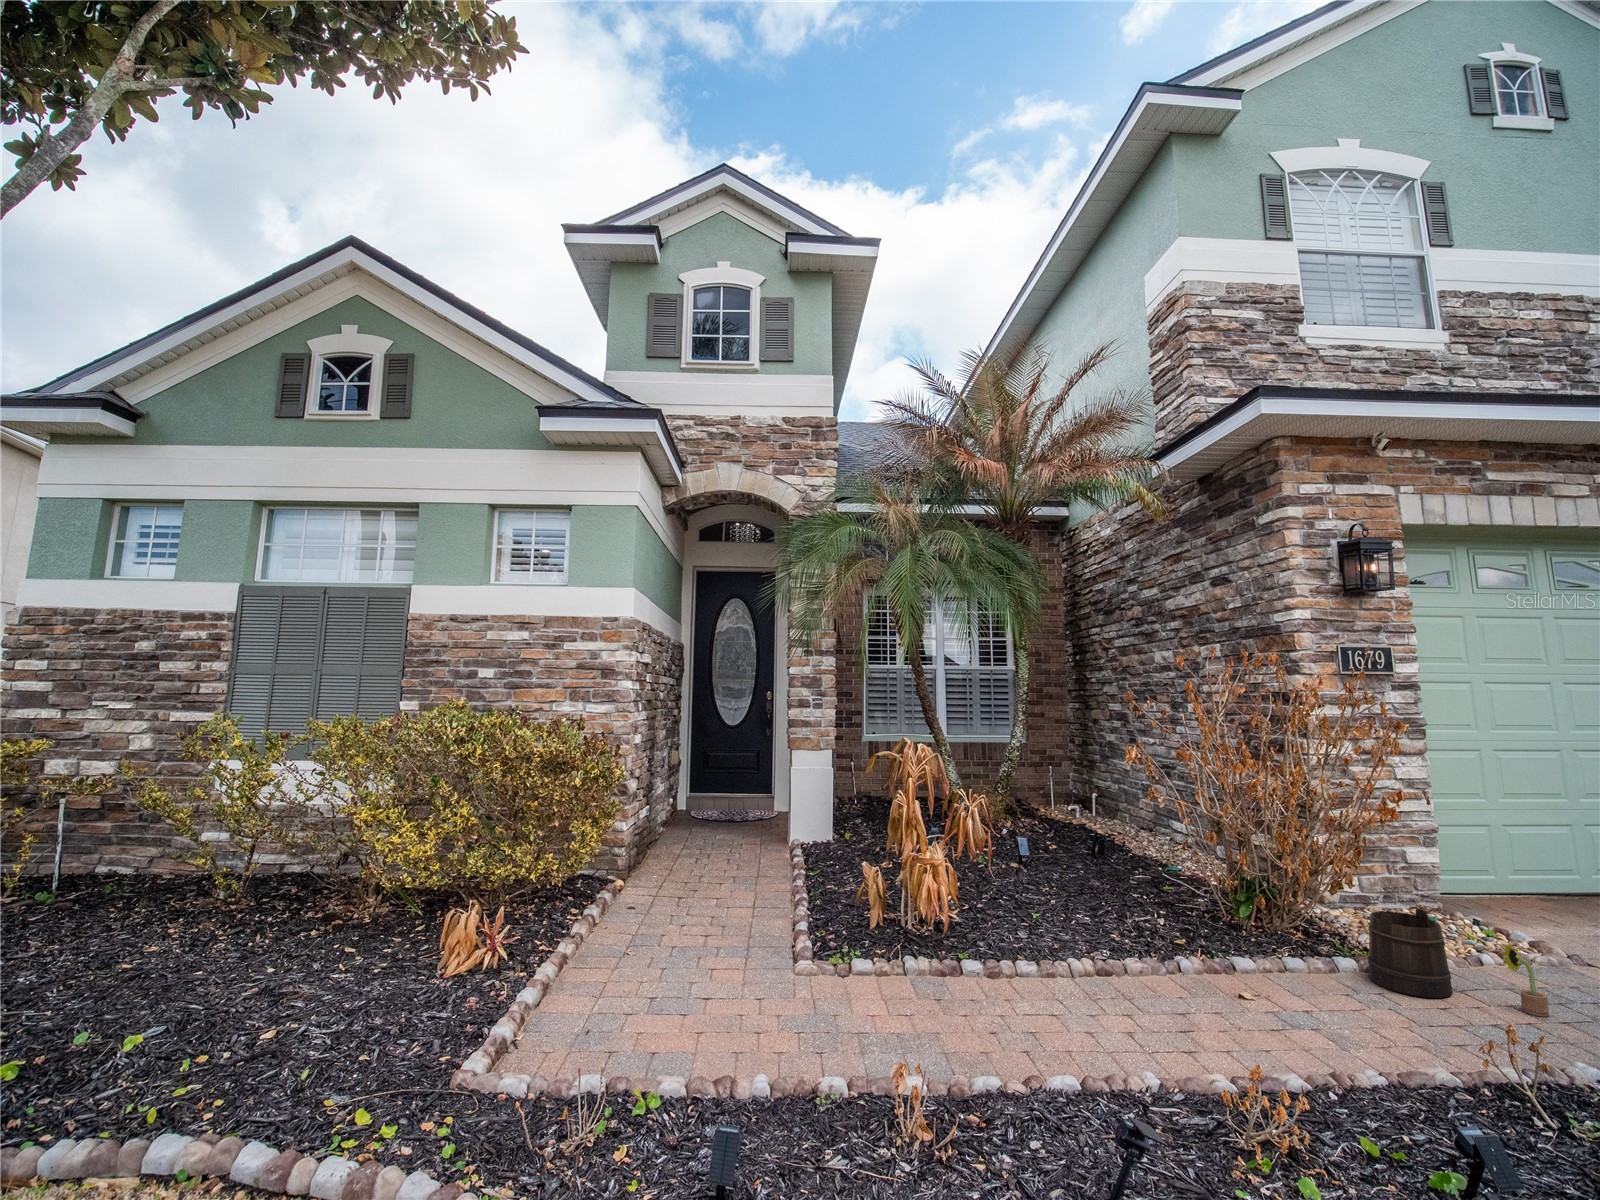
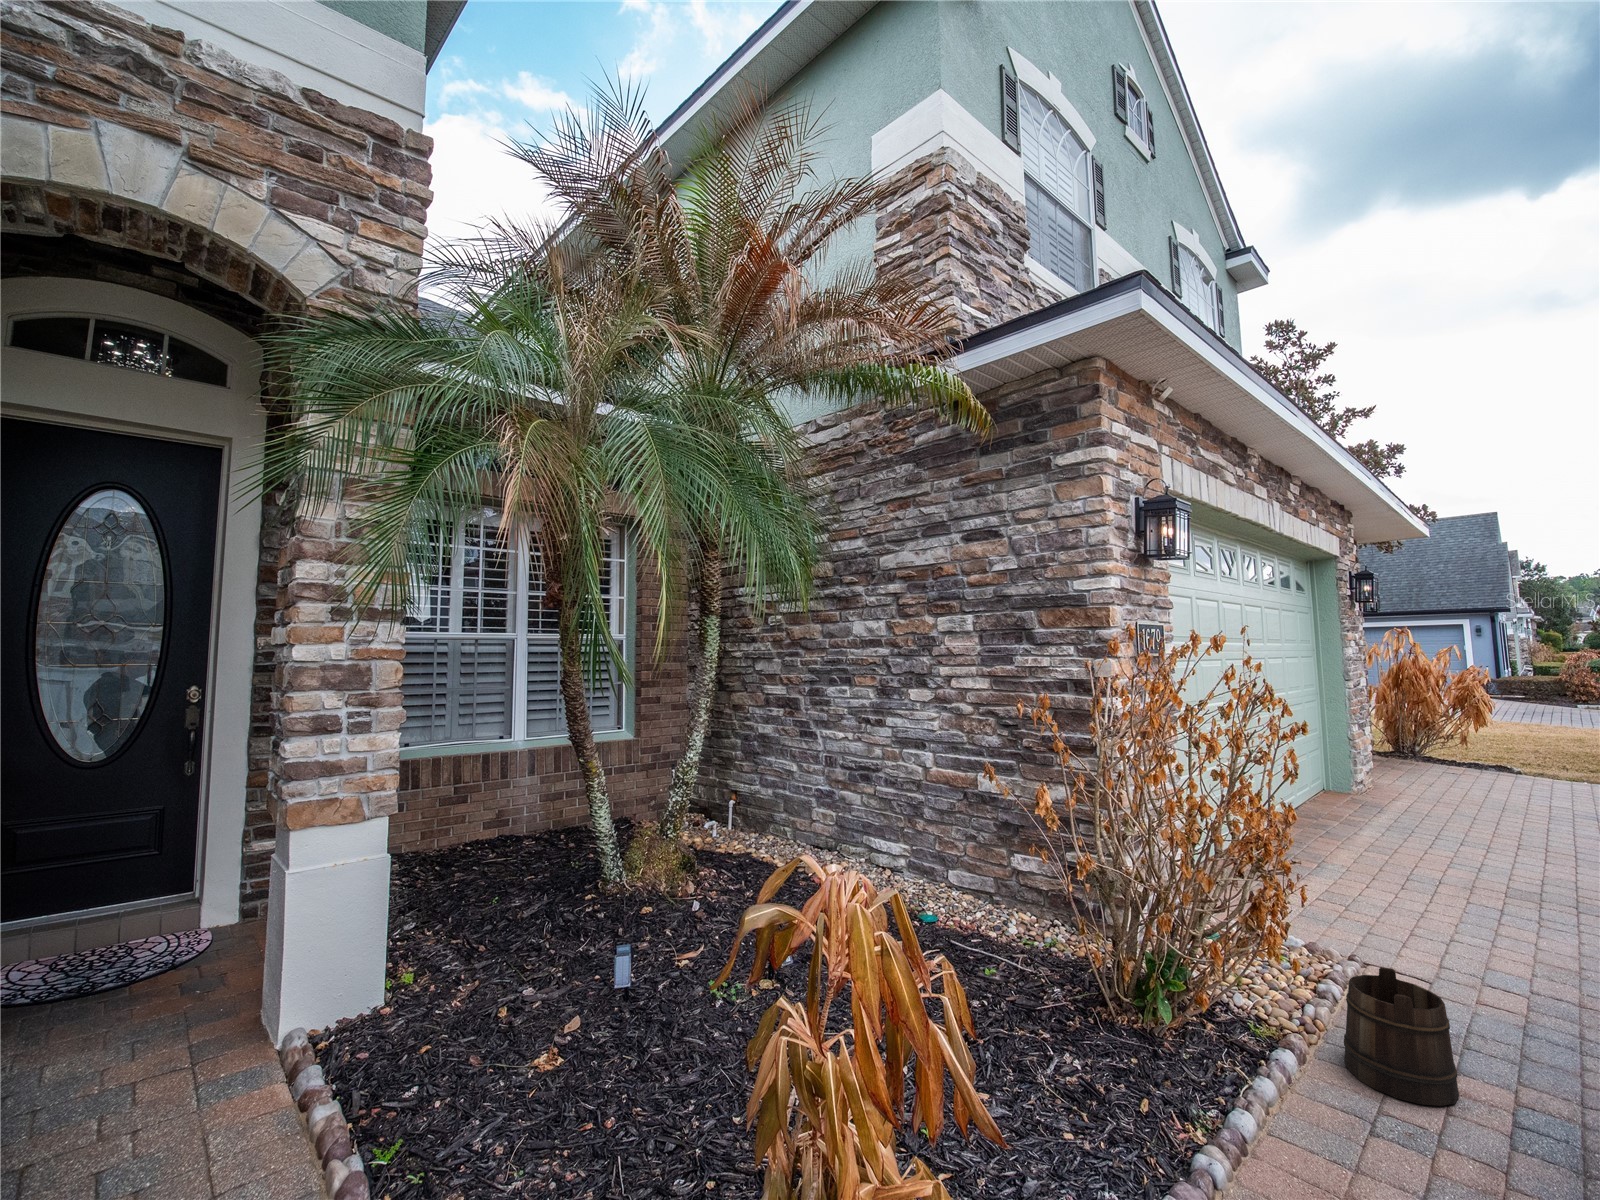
decorative plant: present [1501,944,1549,1017] -> none [1481,1000,1540,1088]

